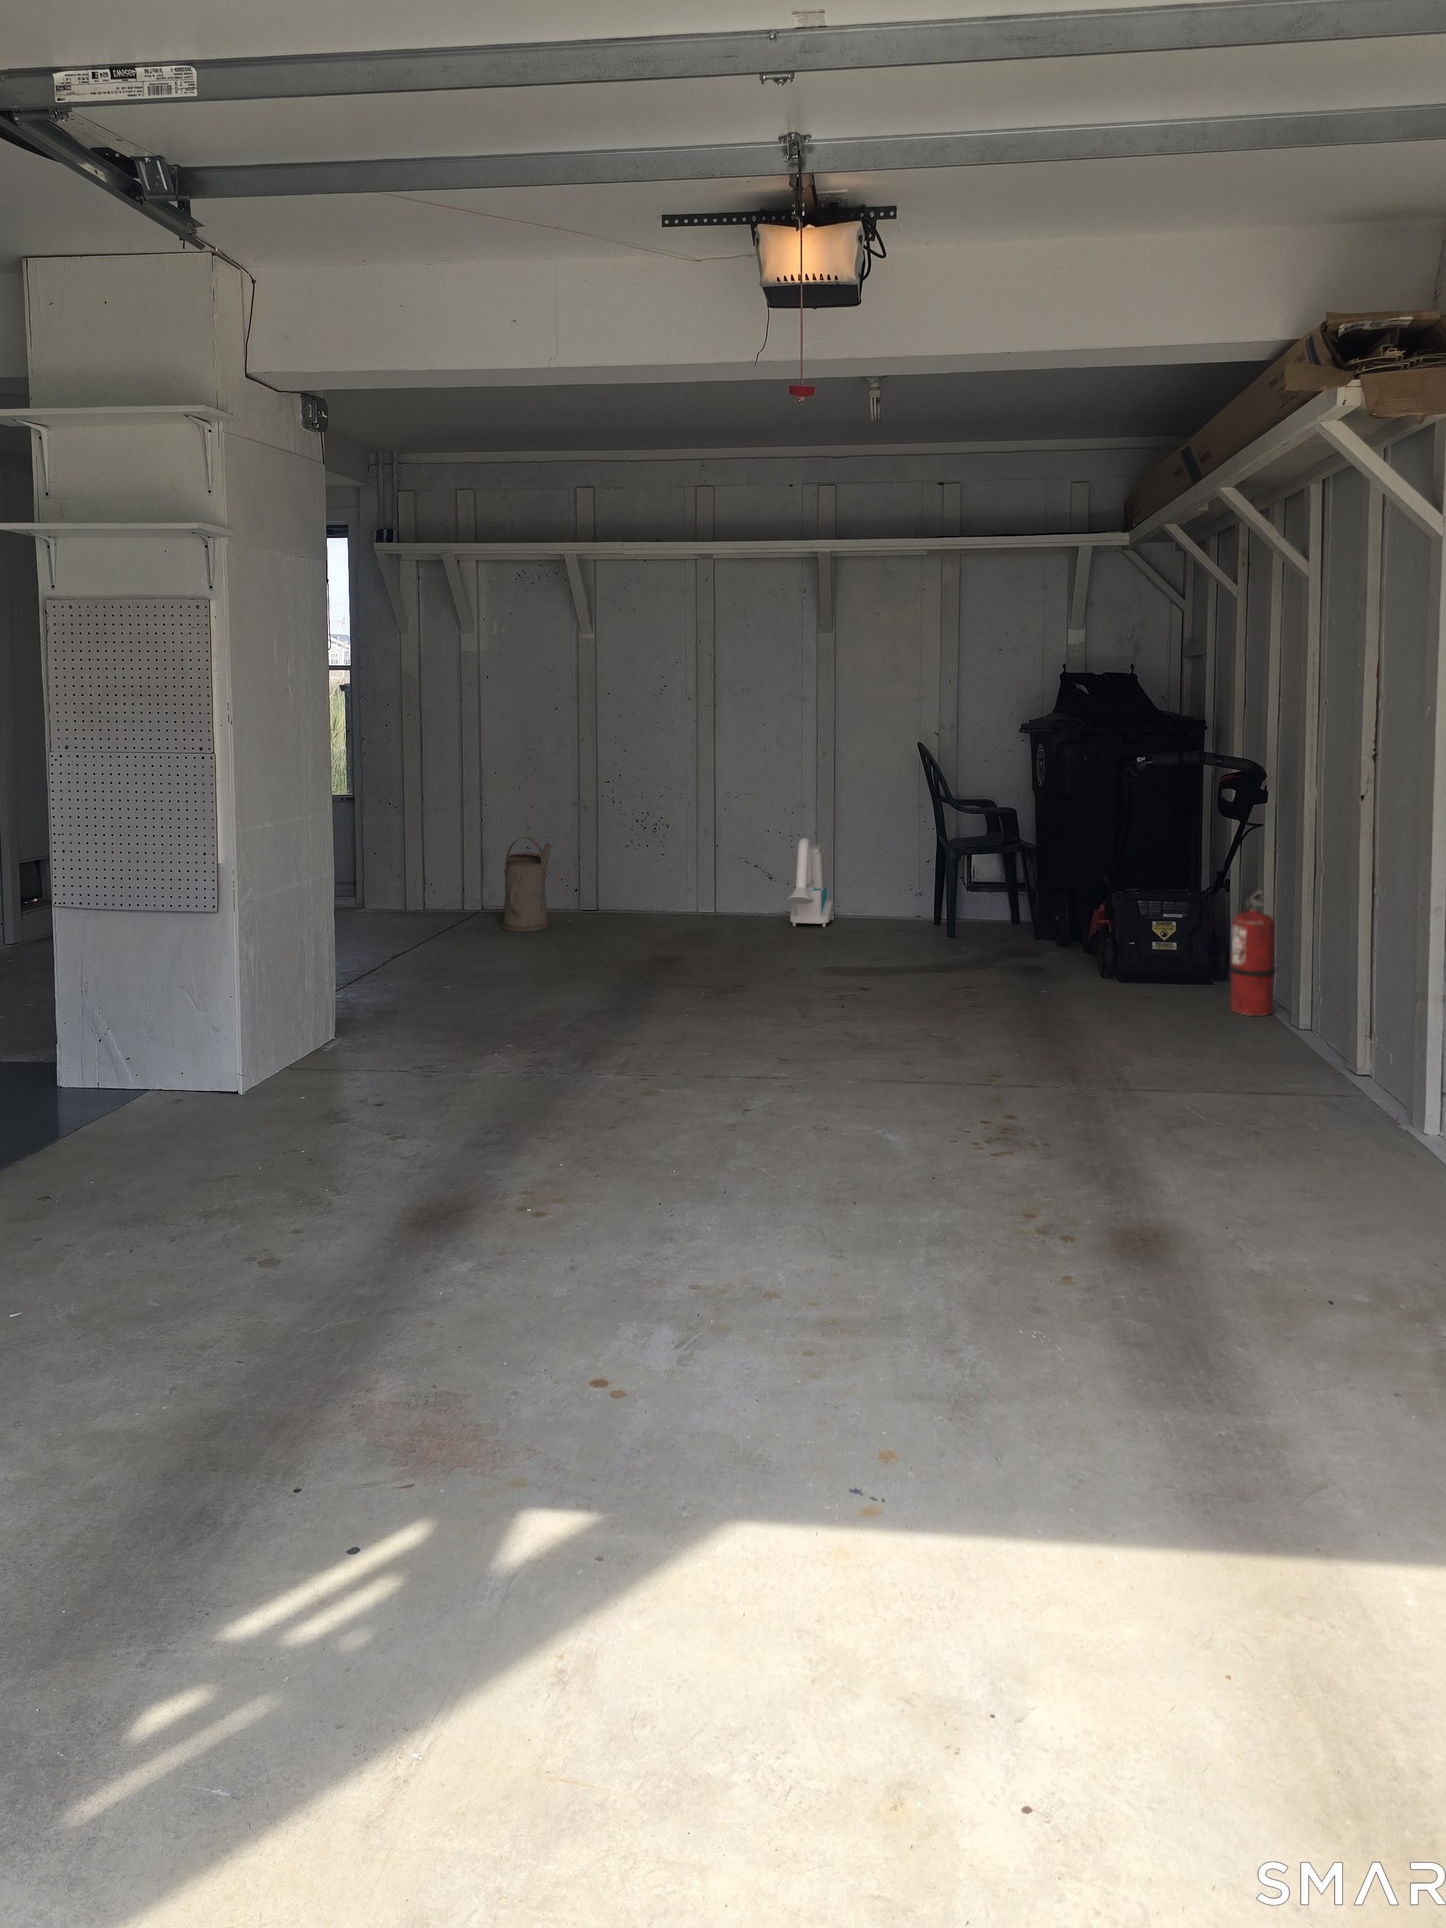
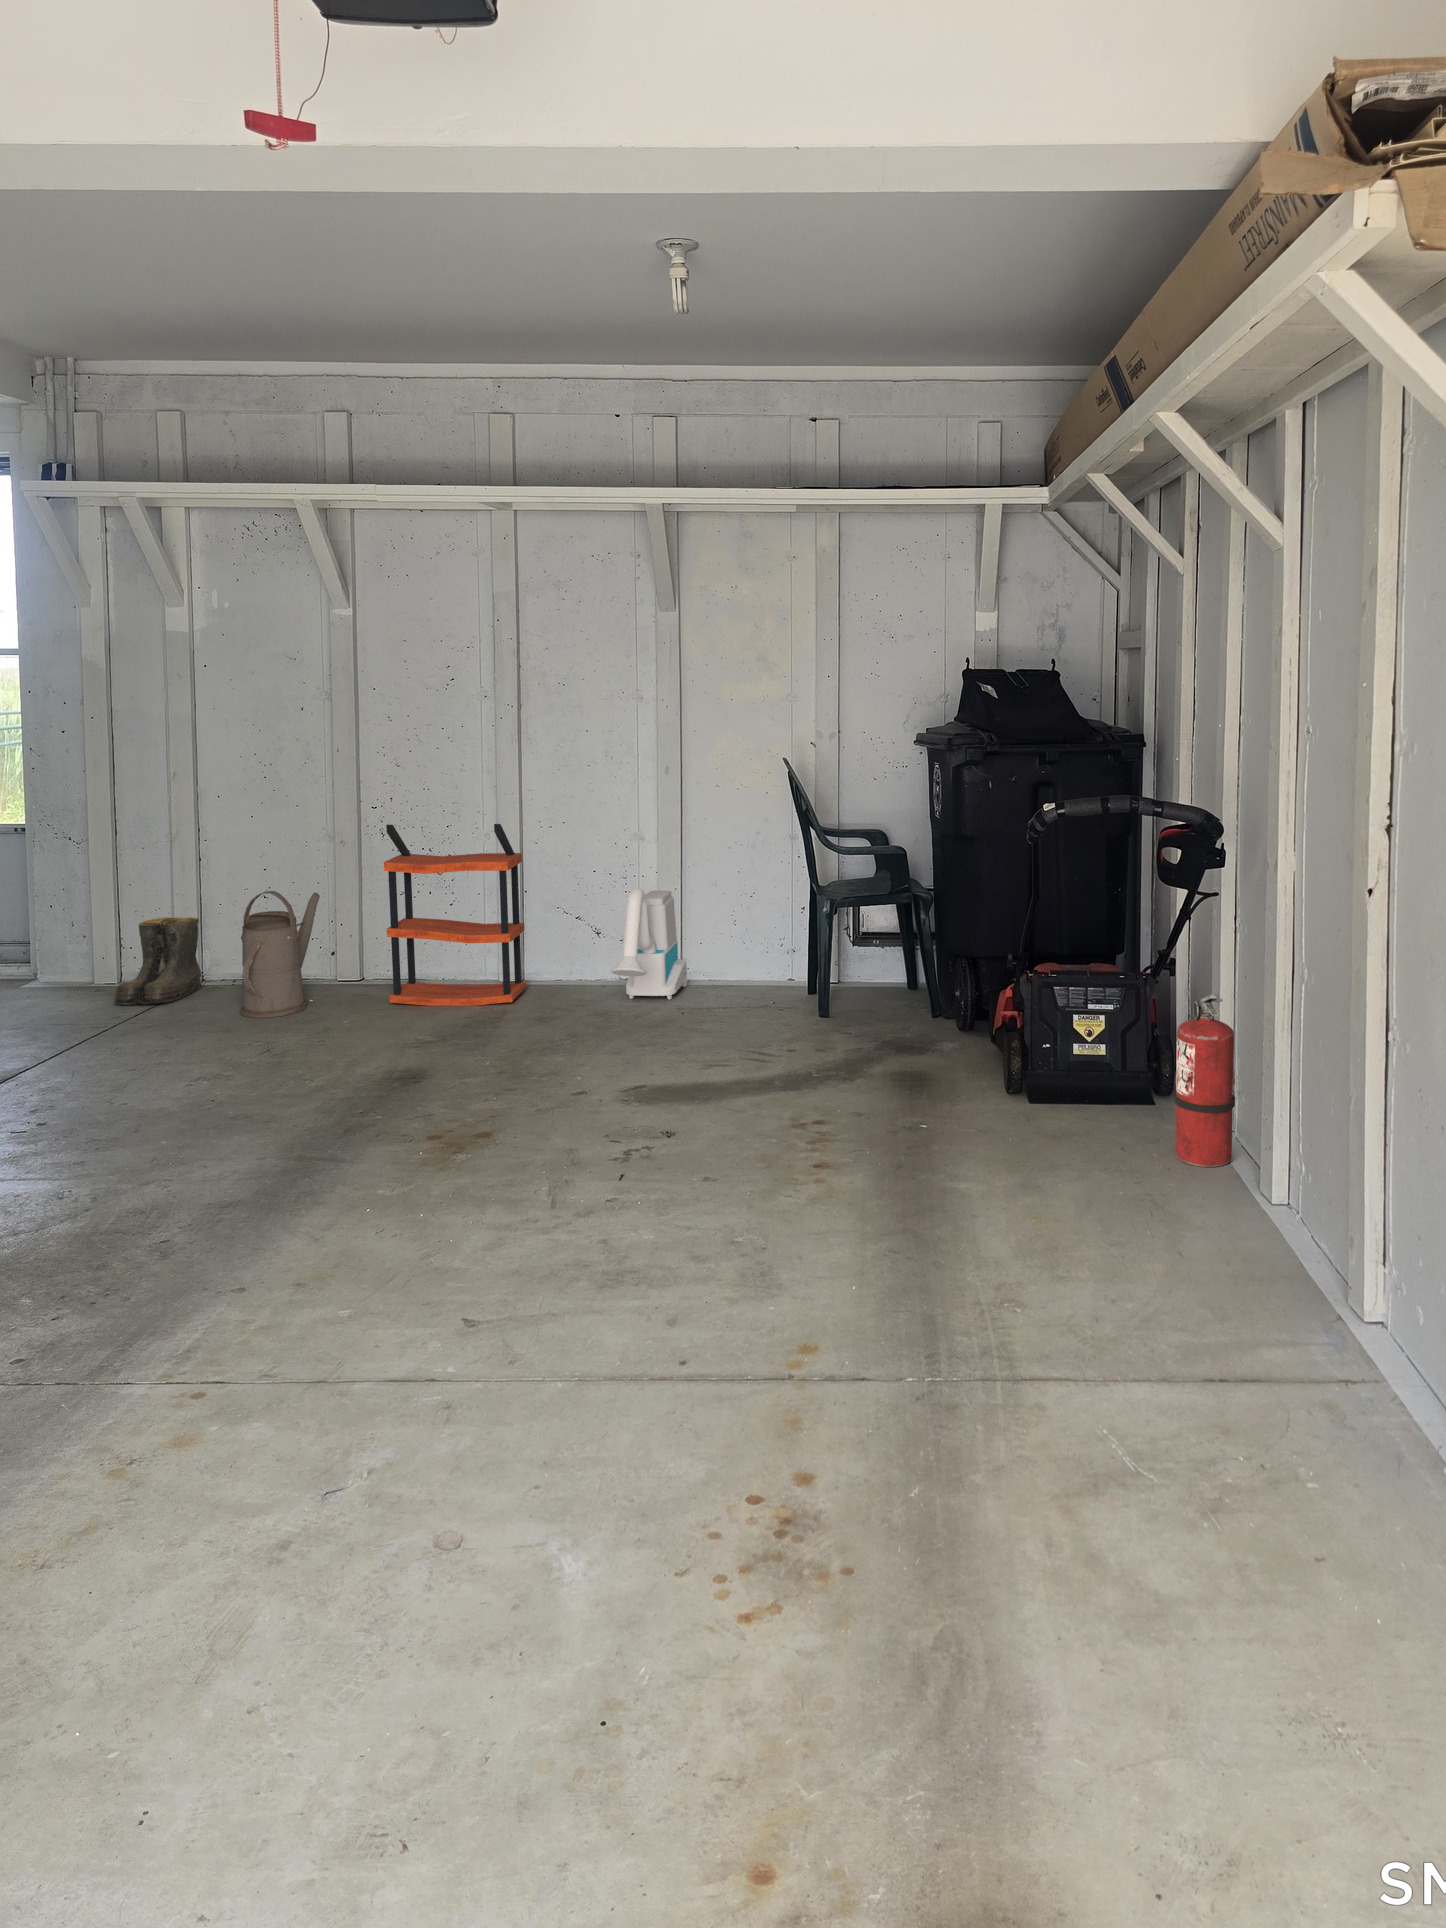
shelving unit: none [610,788,710,928] -> present [384,824,527,1006]
boots: none [405,860,463,923] -> present [114,917,202,1005]

